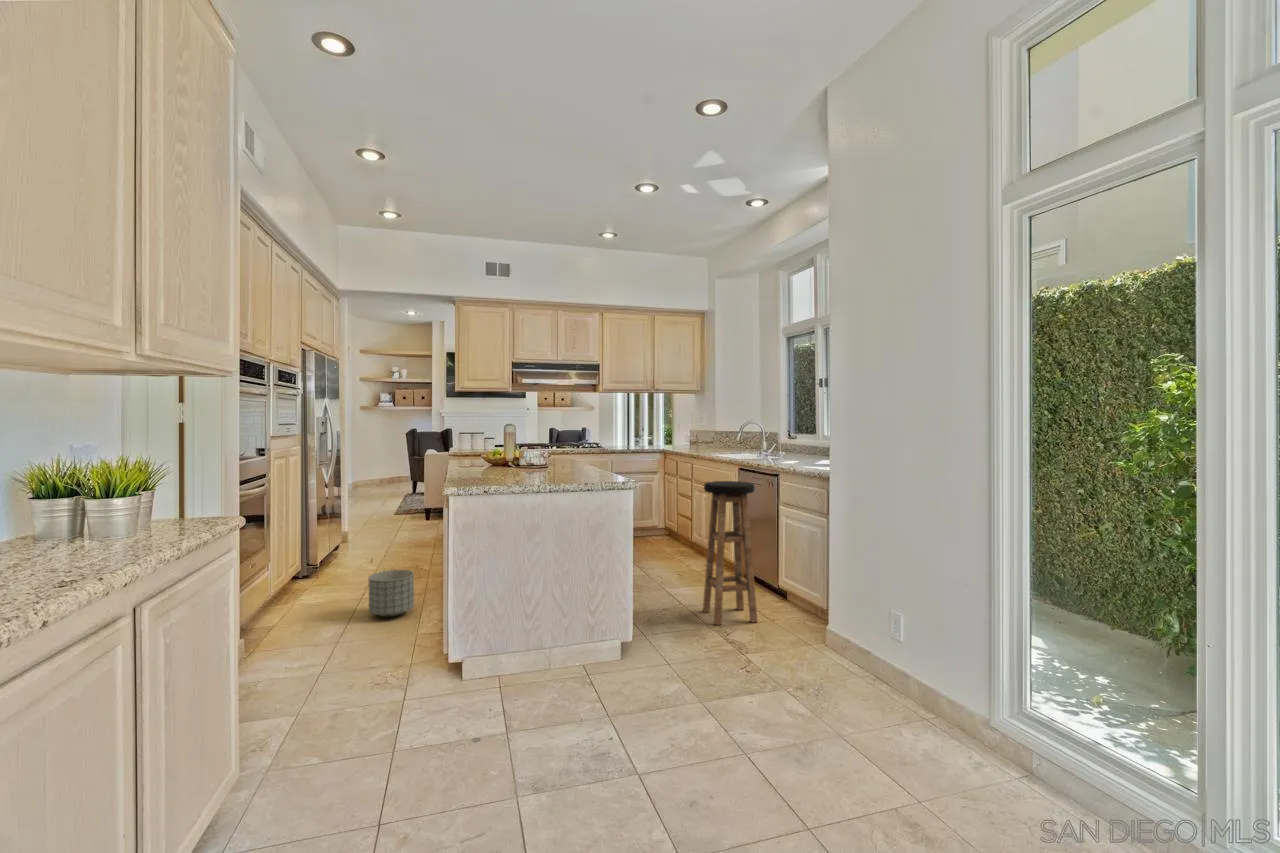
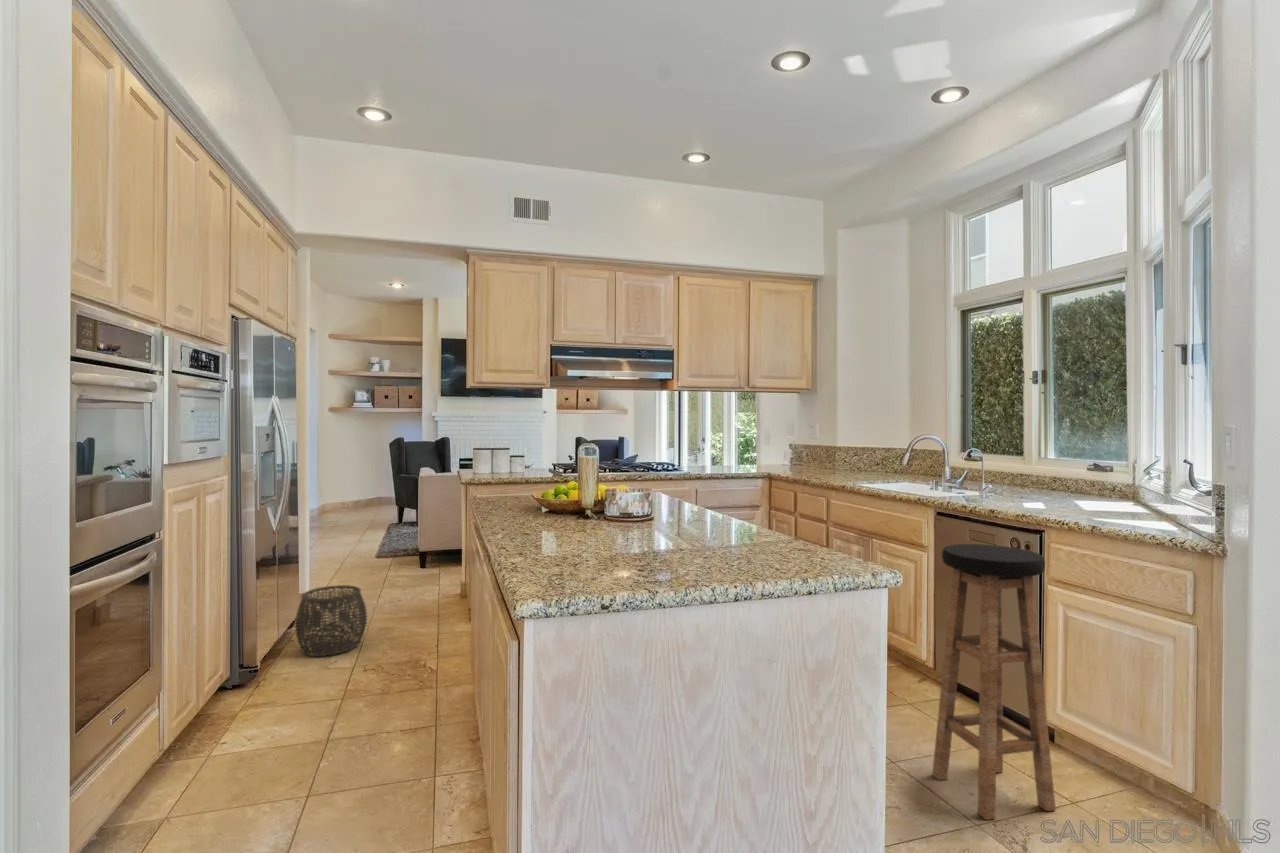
woven basket: none [339,522,387,565] -> present [294,585,367,657]
planter: present [369,570,414,617] -> none [340,700,421,798]

